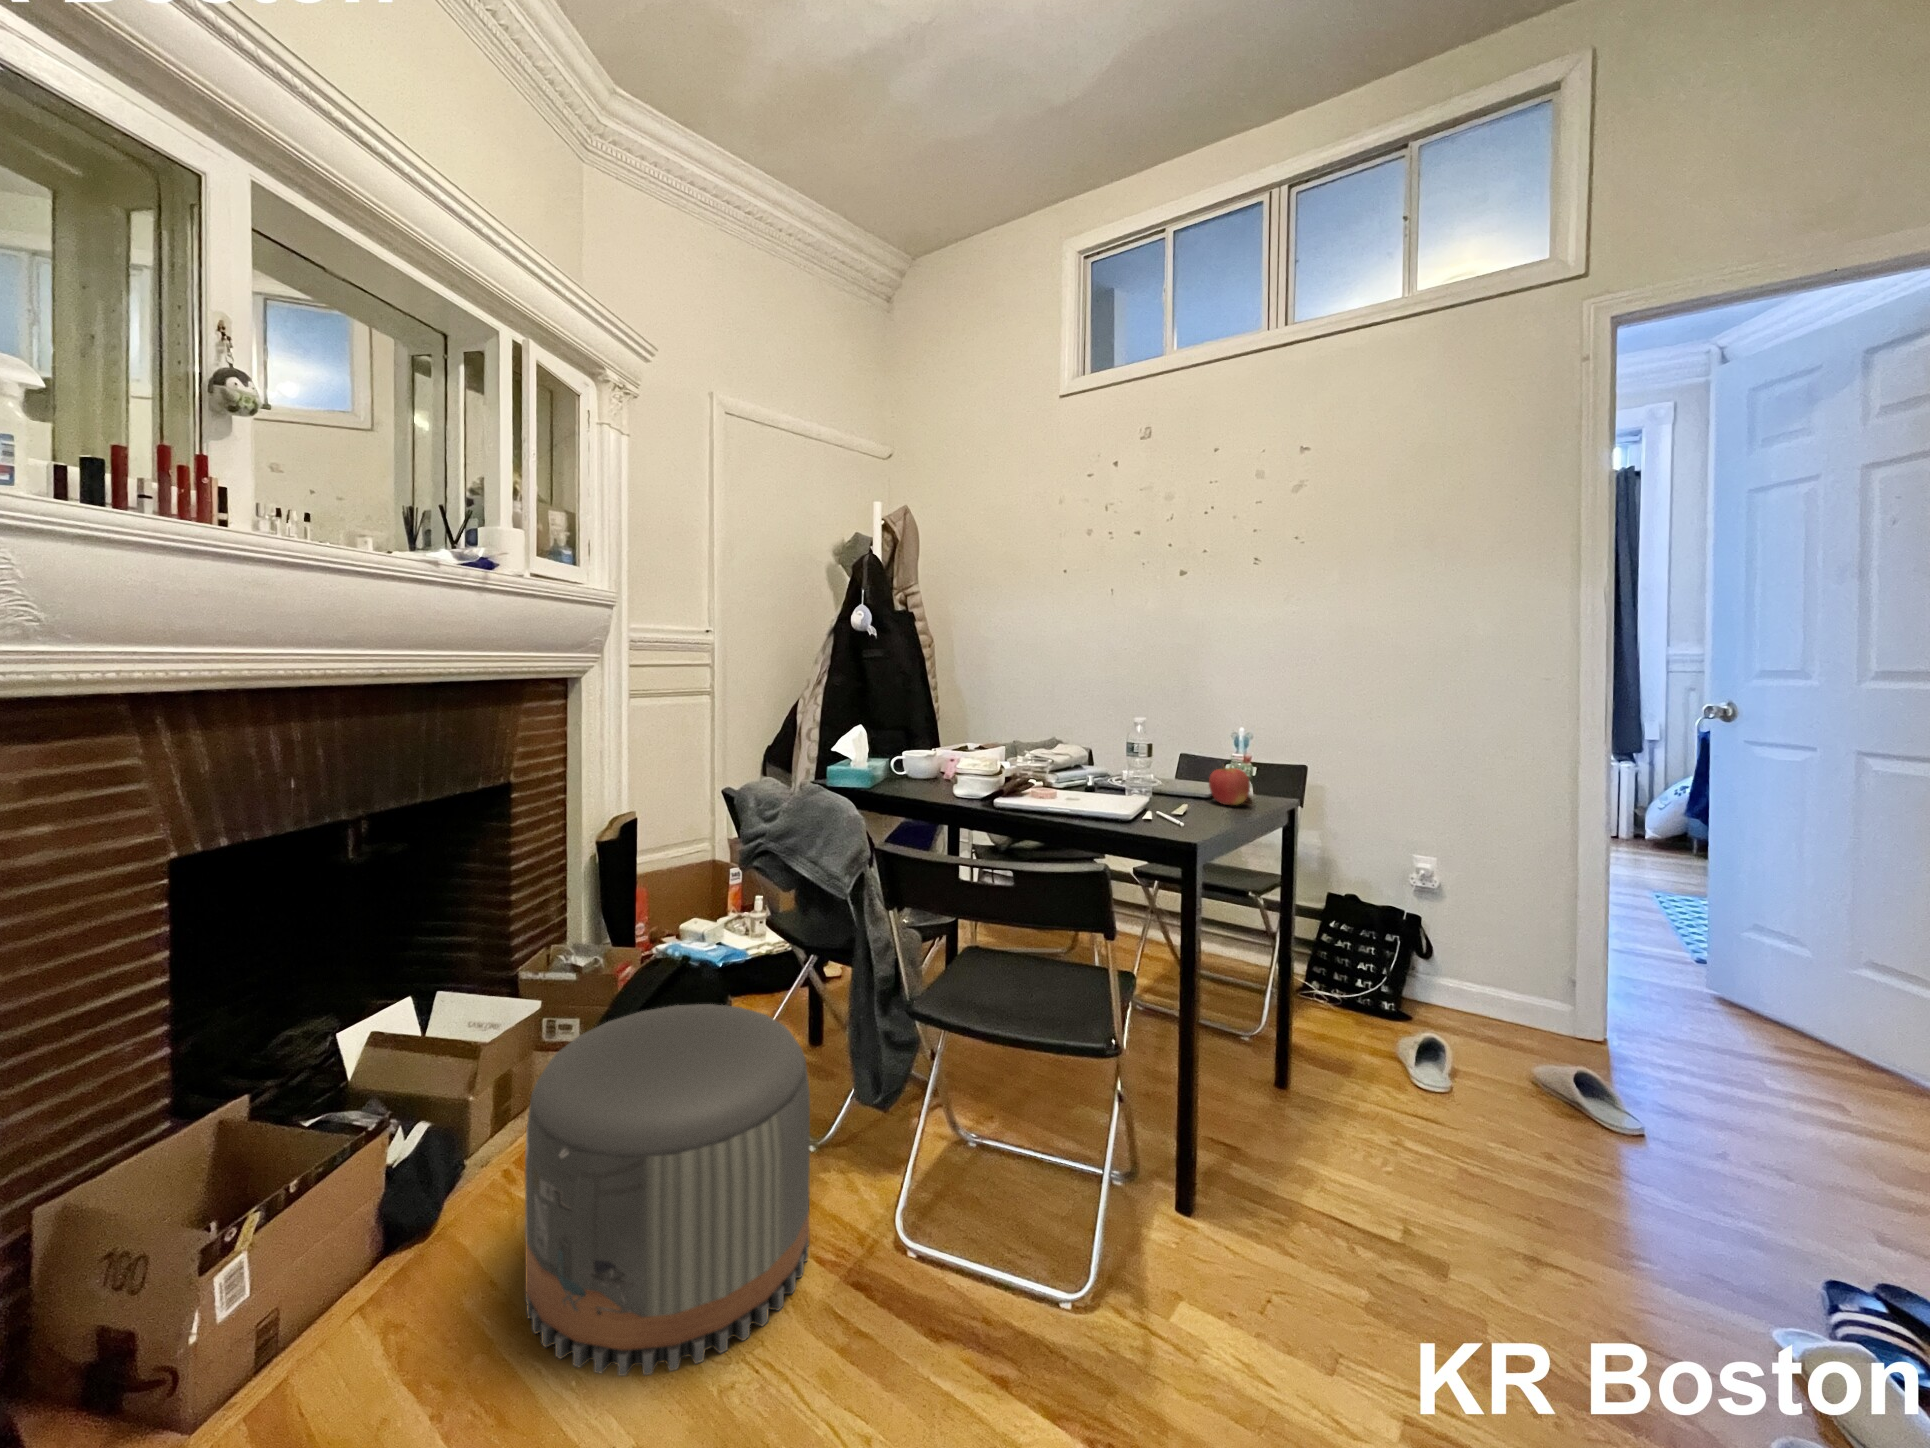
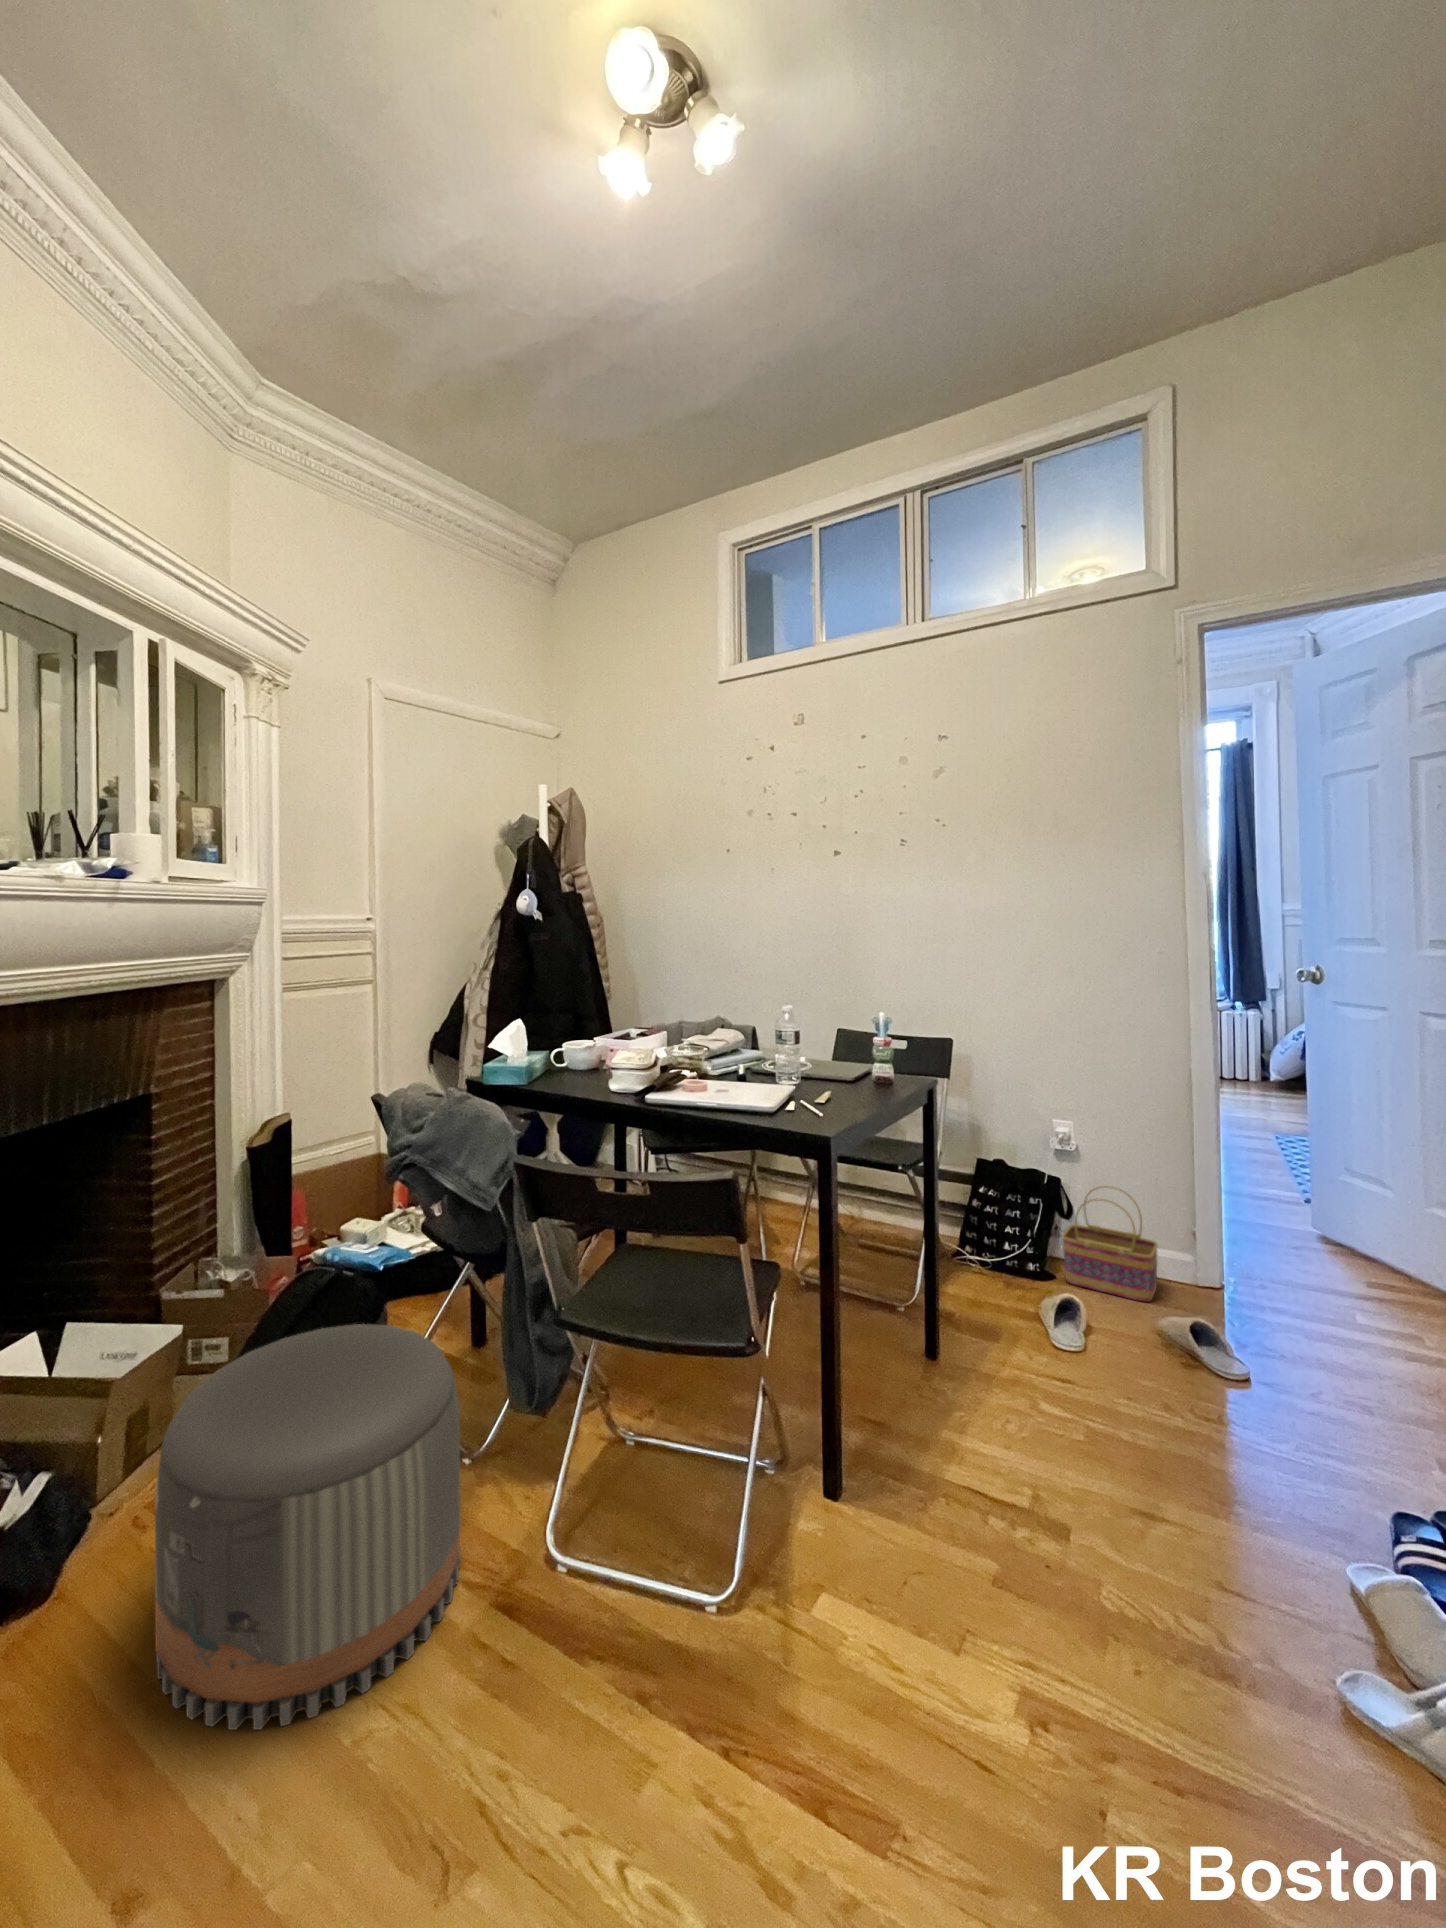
apple: present [1209,766,1250,805] -> none [852,1051,890,1091]
basket: none [1422,925,1533,1049] -> present [1062,1186,1158,1302]

